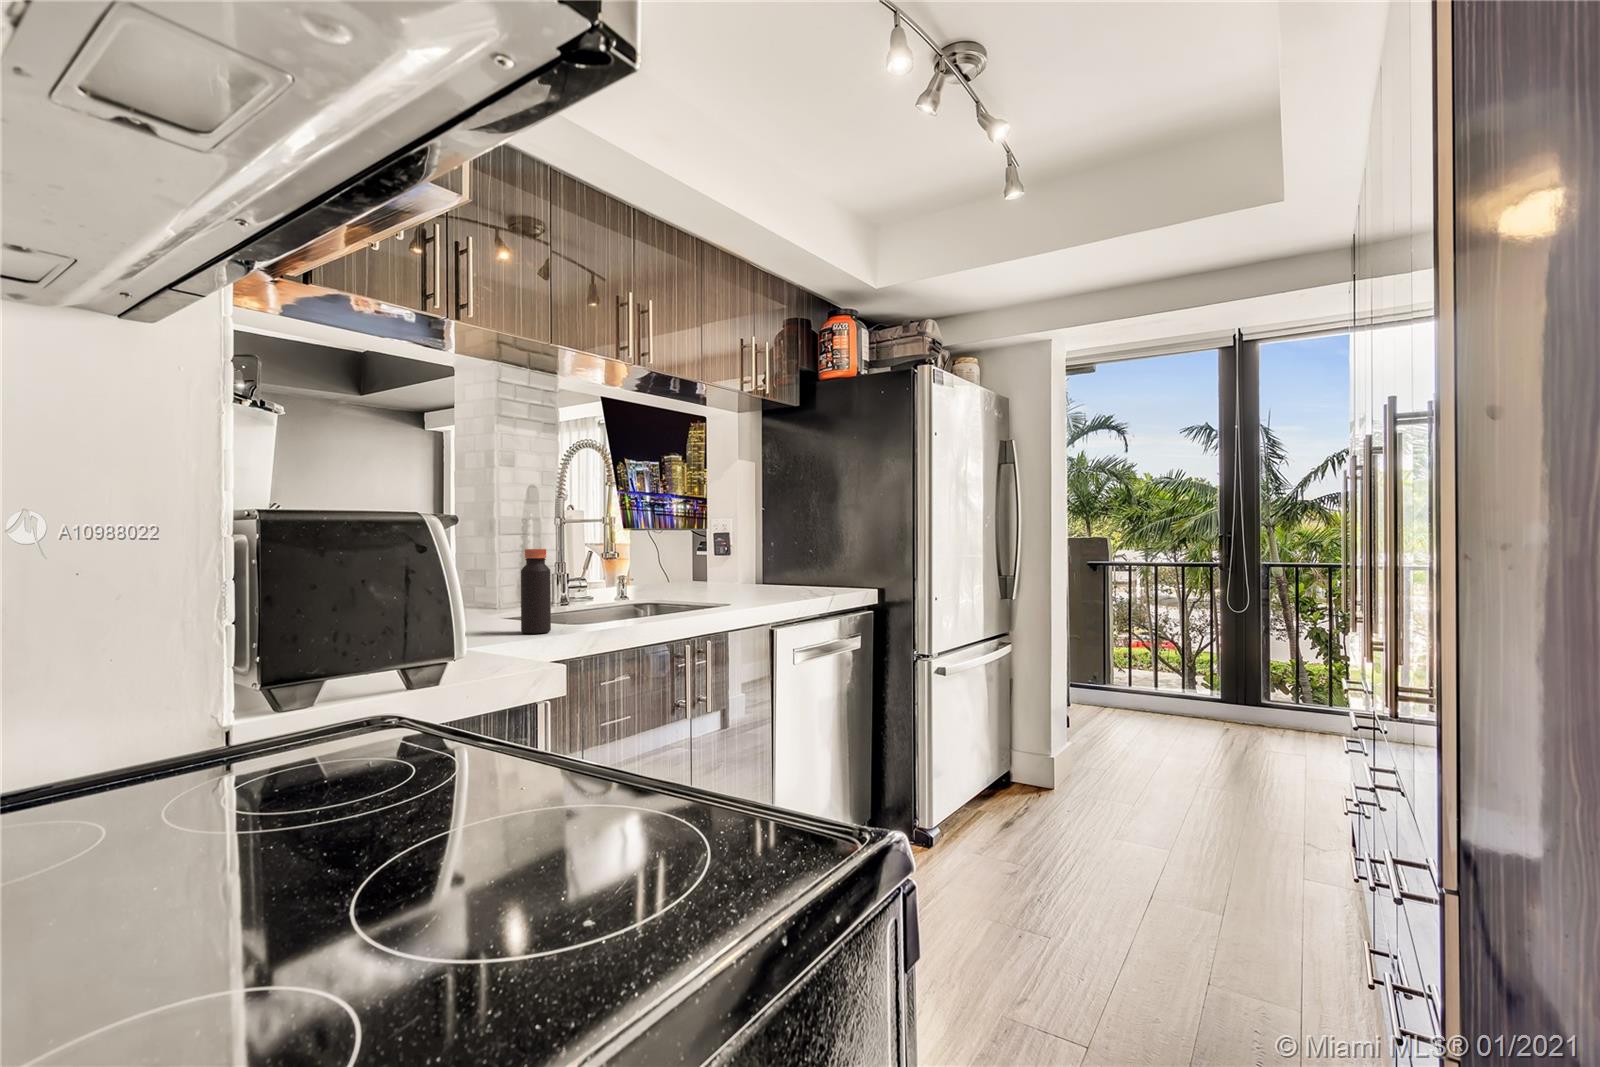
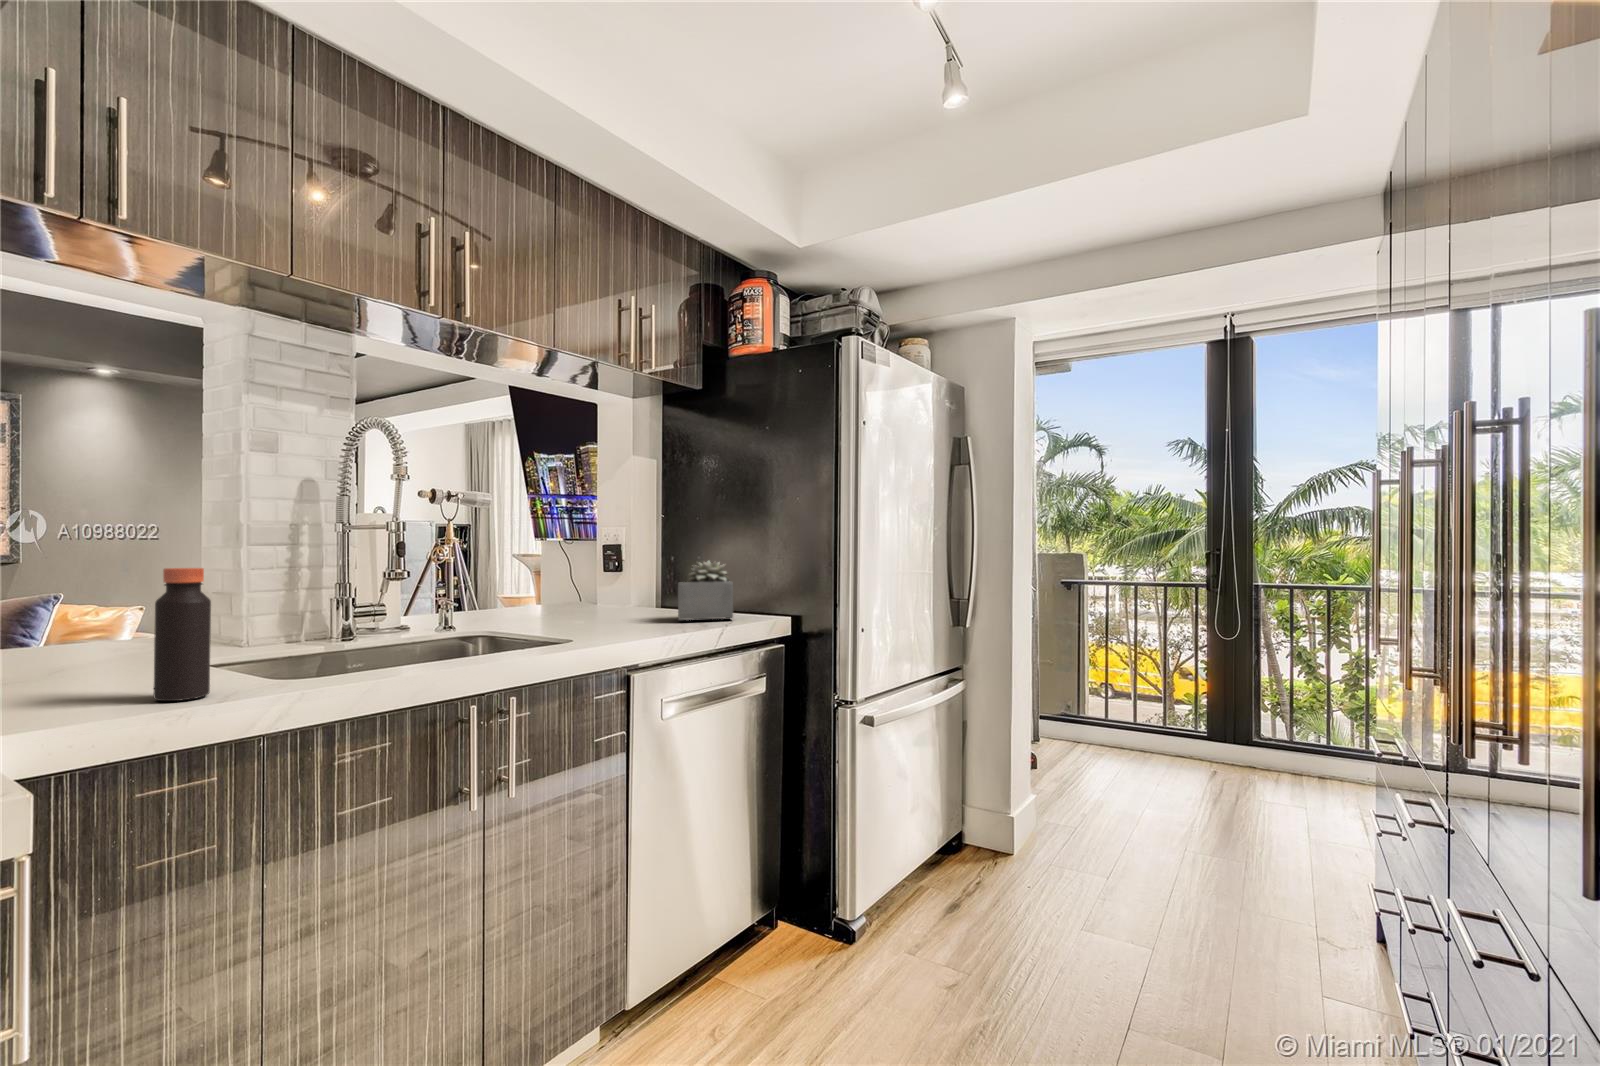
succulent plant: none [789,544,837,591] -> present [678,561,733,620]

